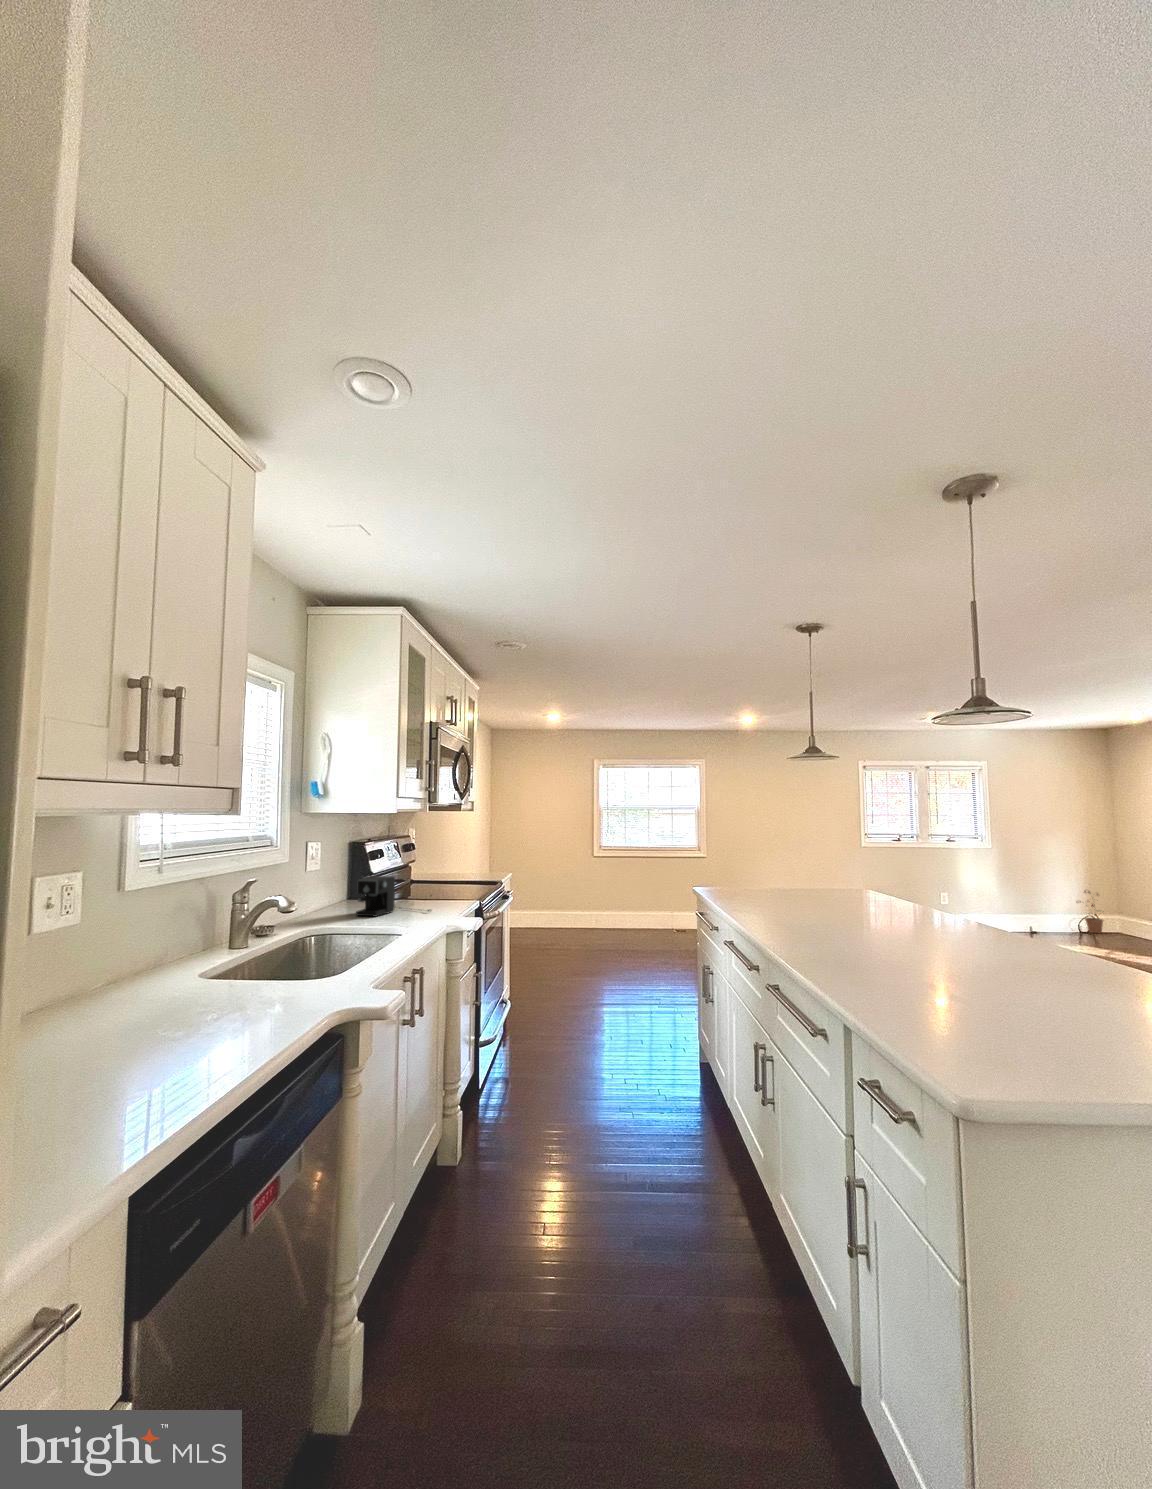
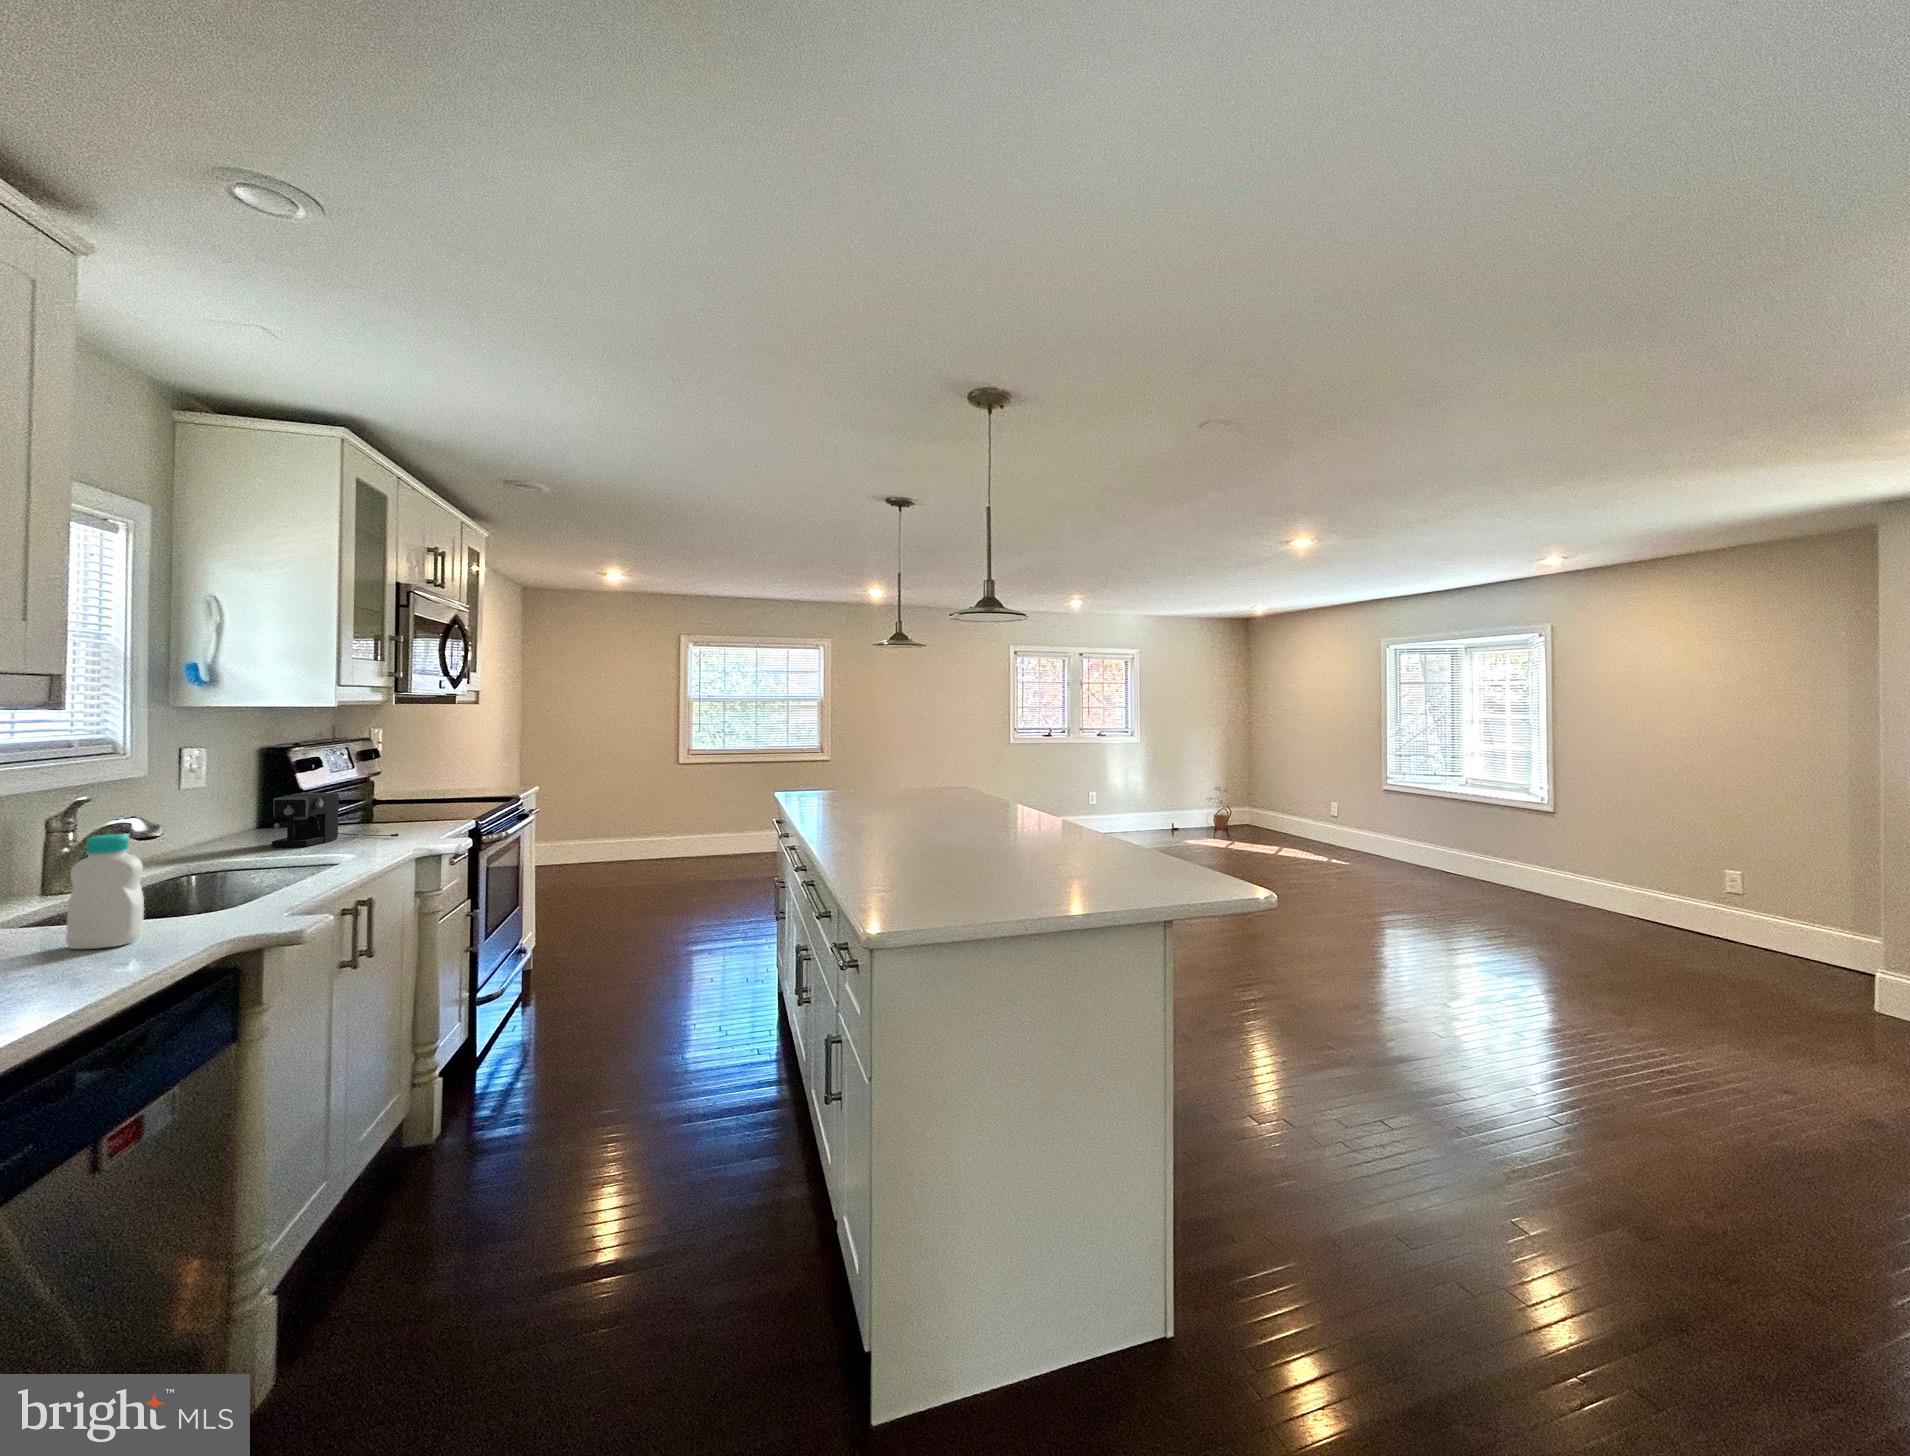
bottle: none [231,913,279,1007] -> present [66,834,144,949]

